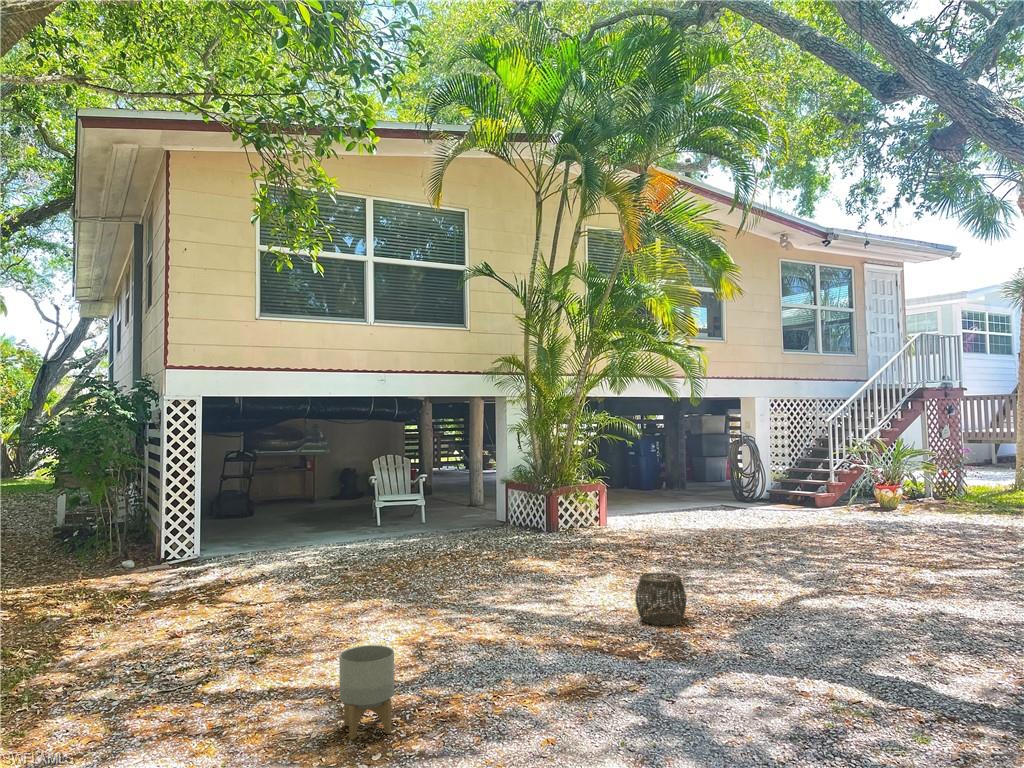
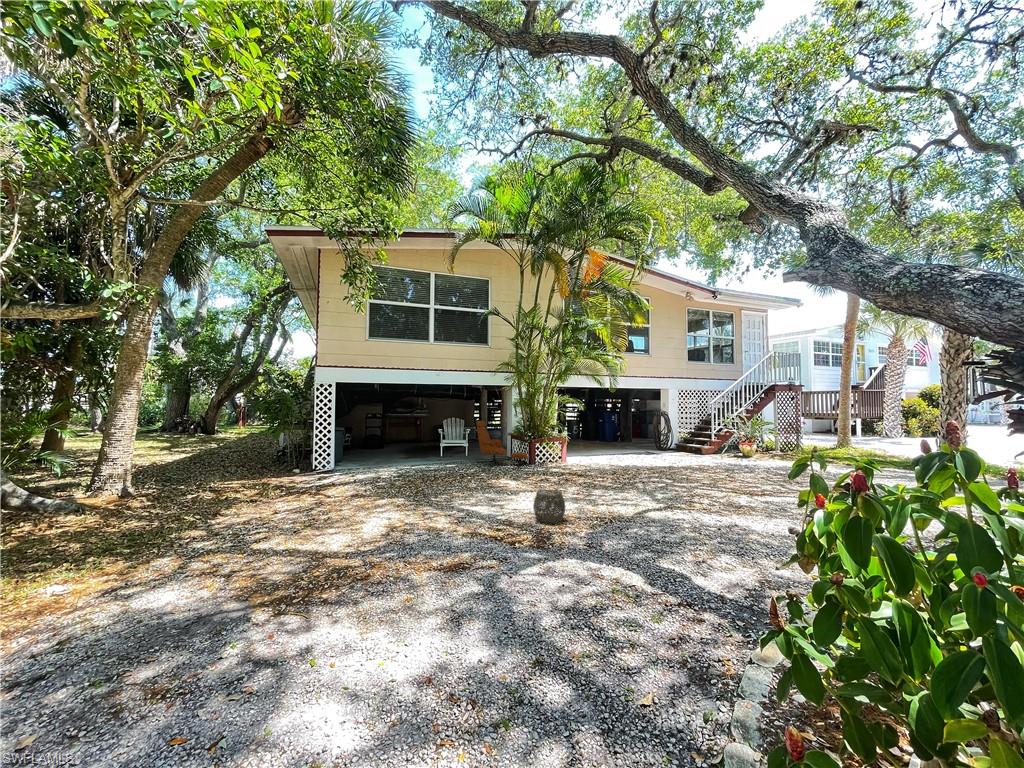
lounge chair: none [453,459,551,541] -> present [476,421,529,466]
planter: present [339,645,394,740] -> none [283,527,322,588]

